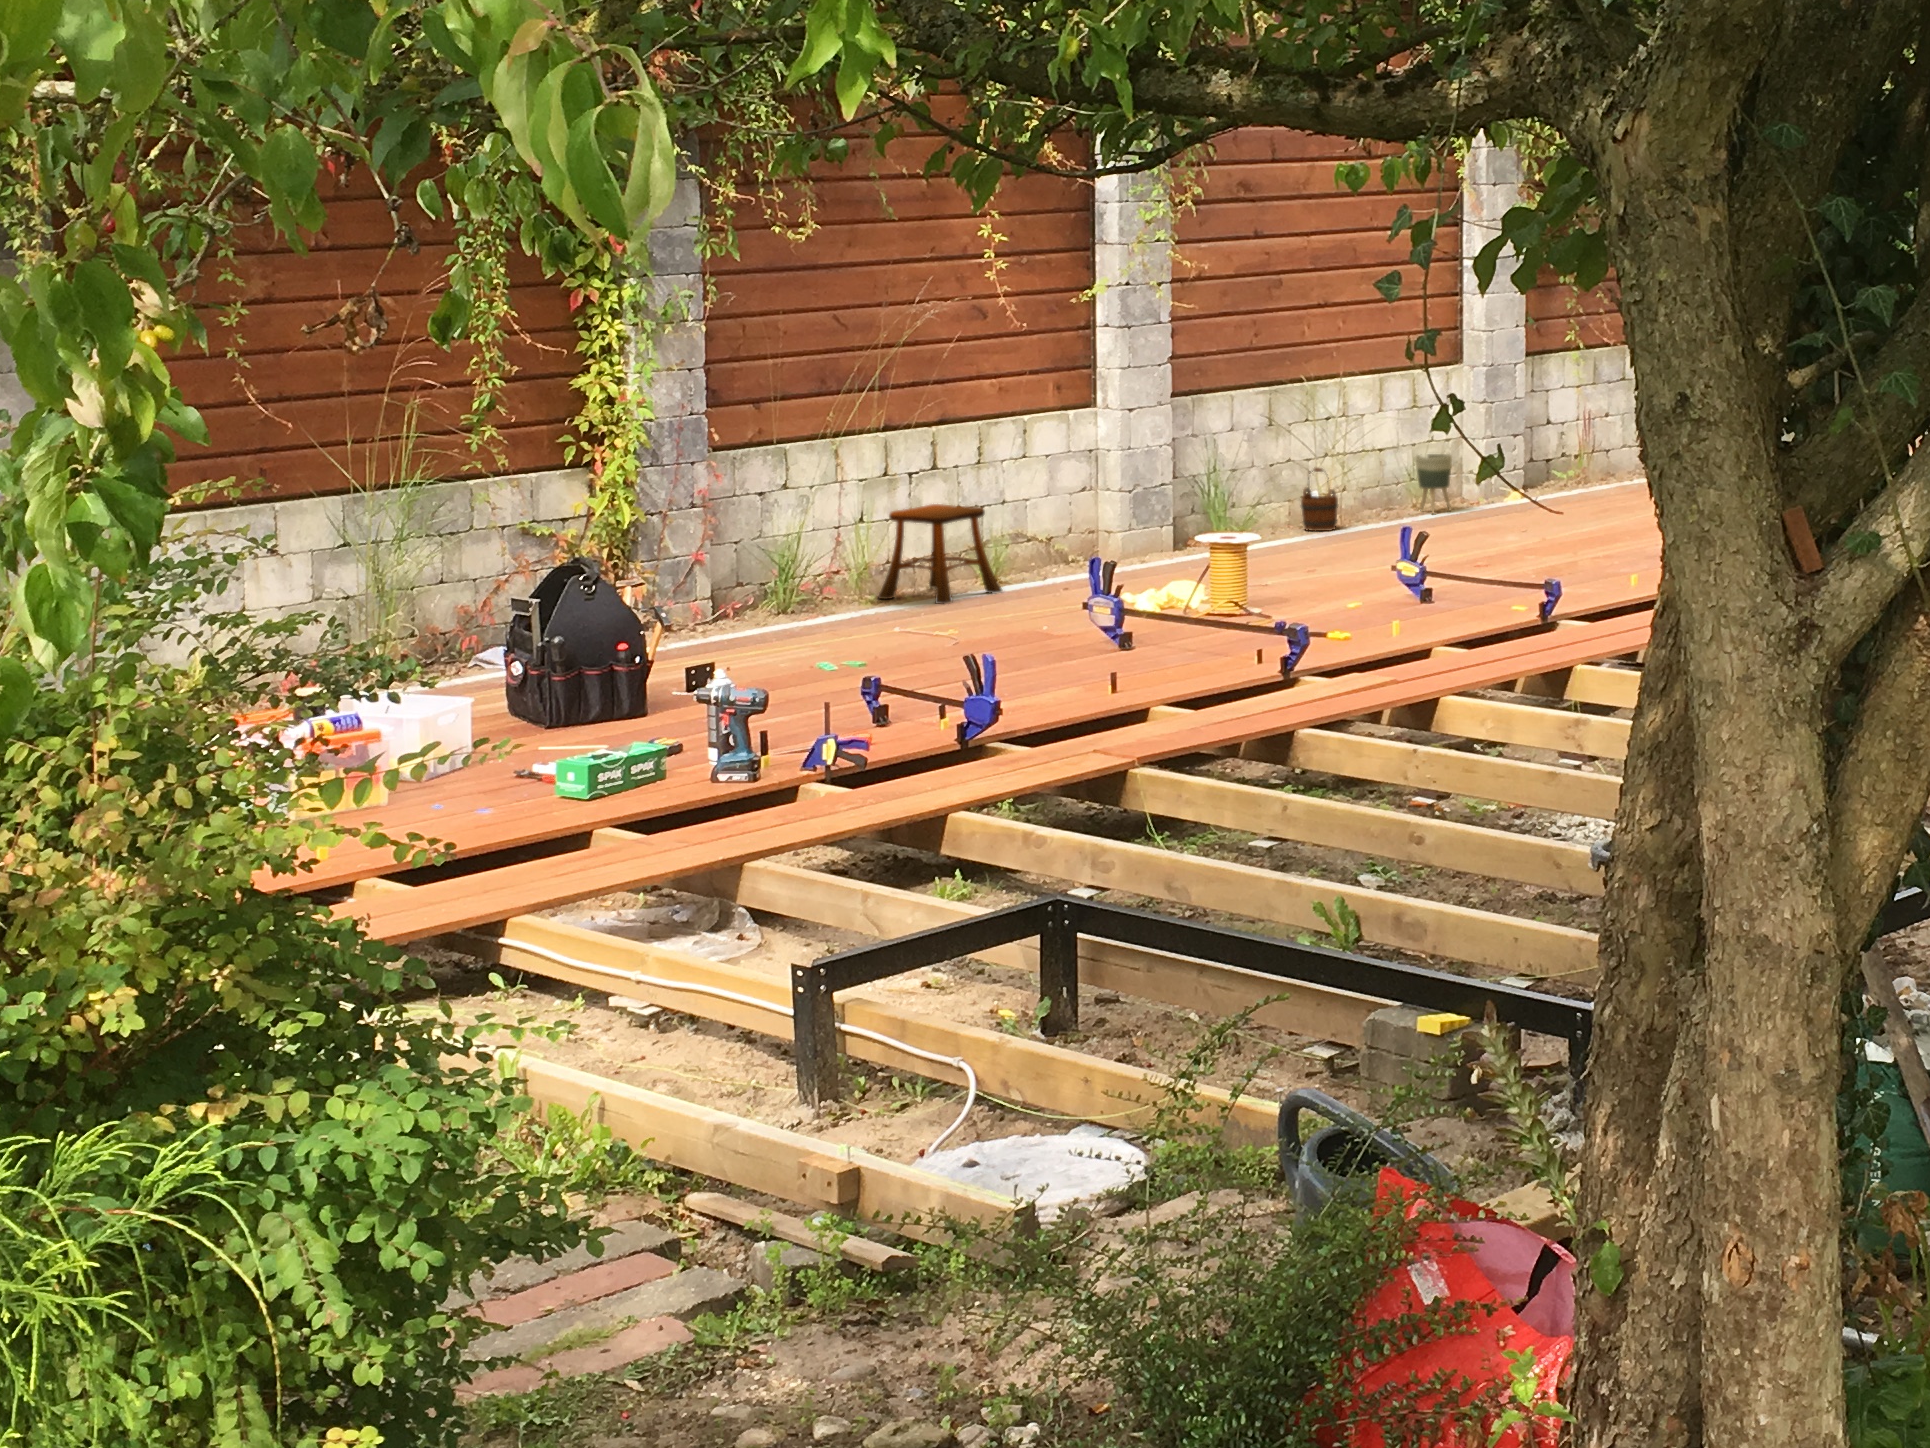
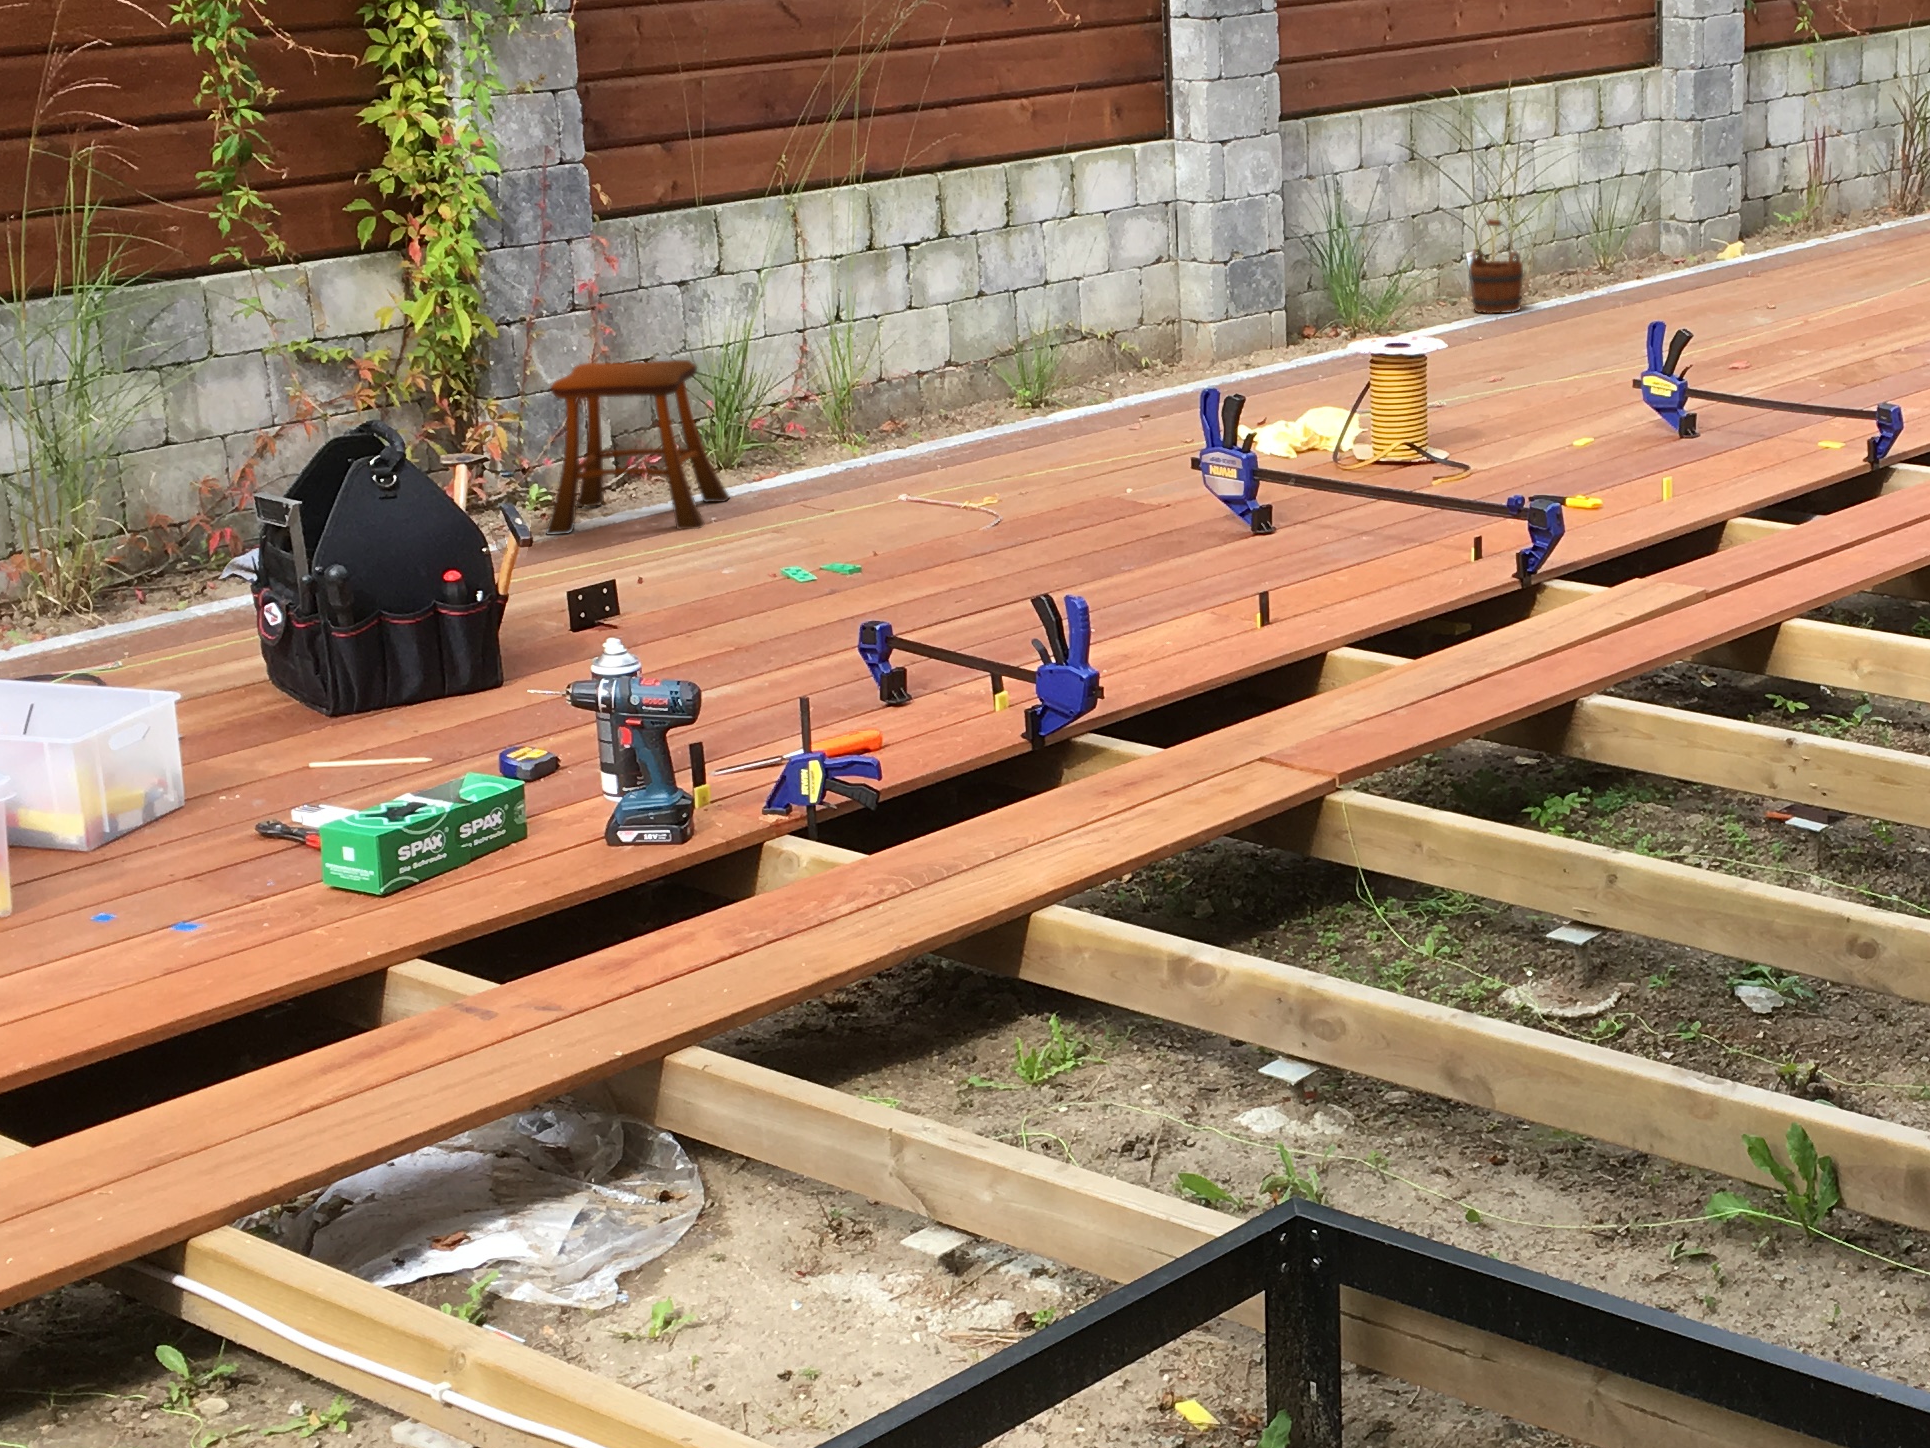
planter: present [1415,454,1452,513] -> none [1626,195,1679,284]
stool: present [878,504,1002,604] -> present [546,360,729,535]

